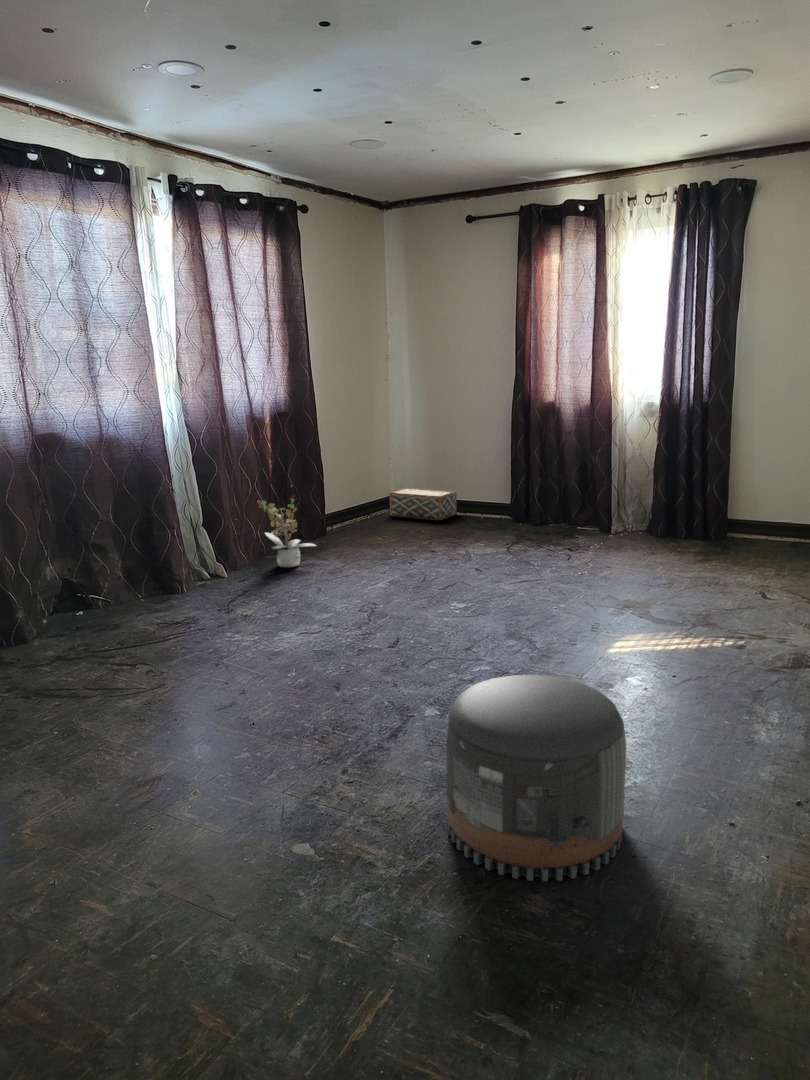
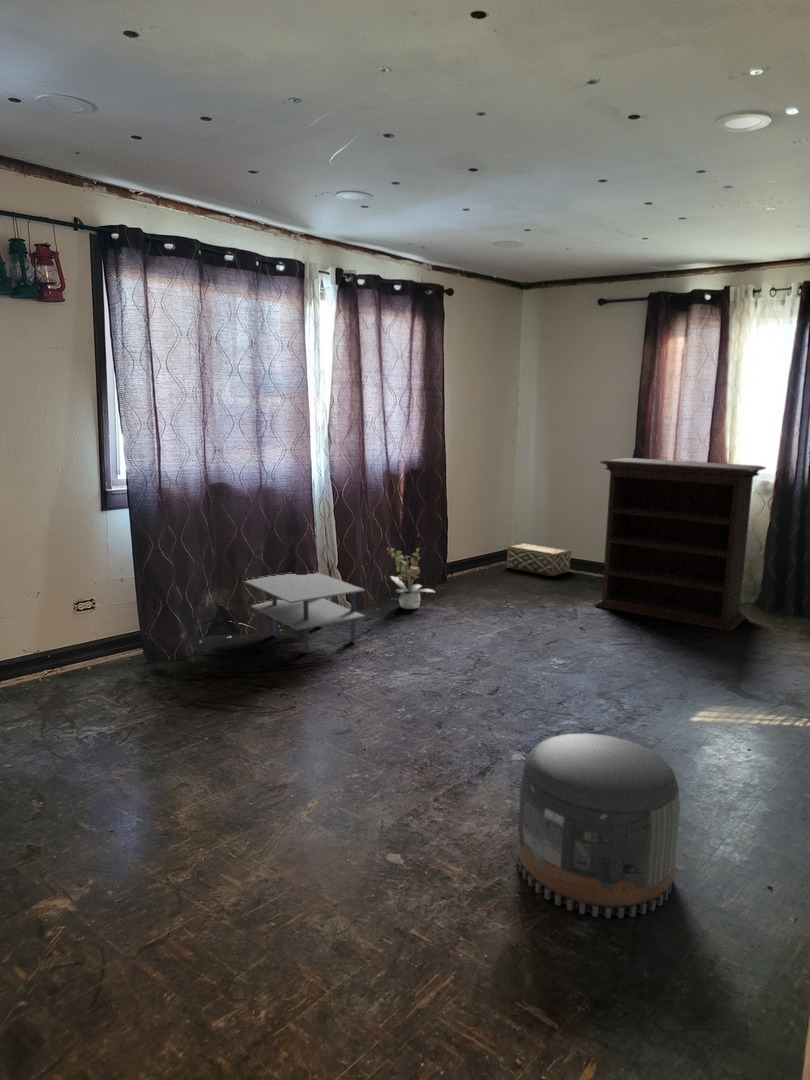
bookshelf: none [484,384,653,559] -> present [595,458,766,631]
side table: none [86,531,240,626] -> present [244,572,365,653]

